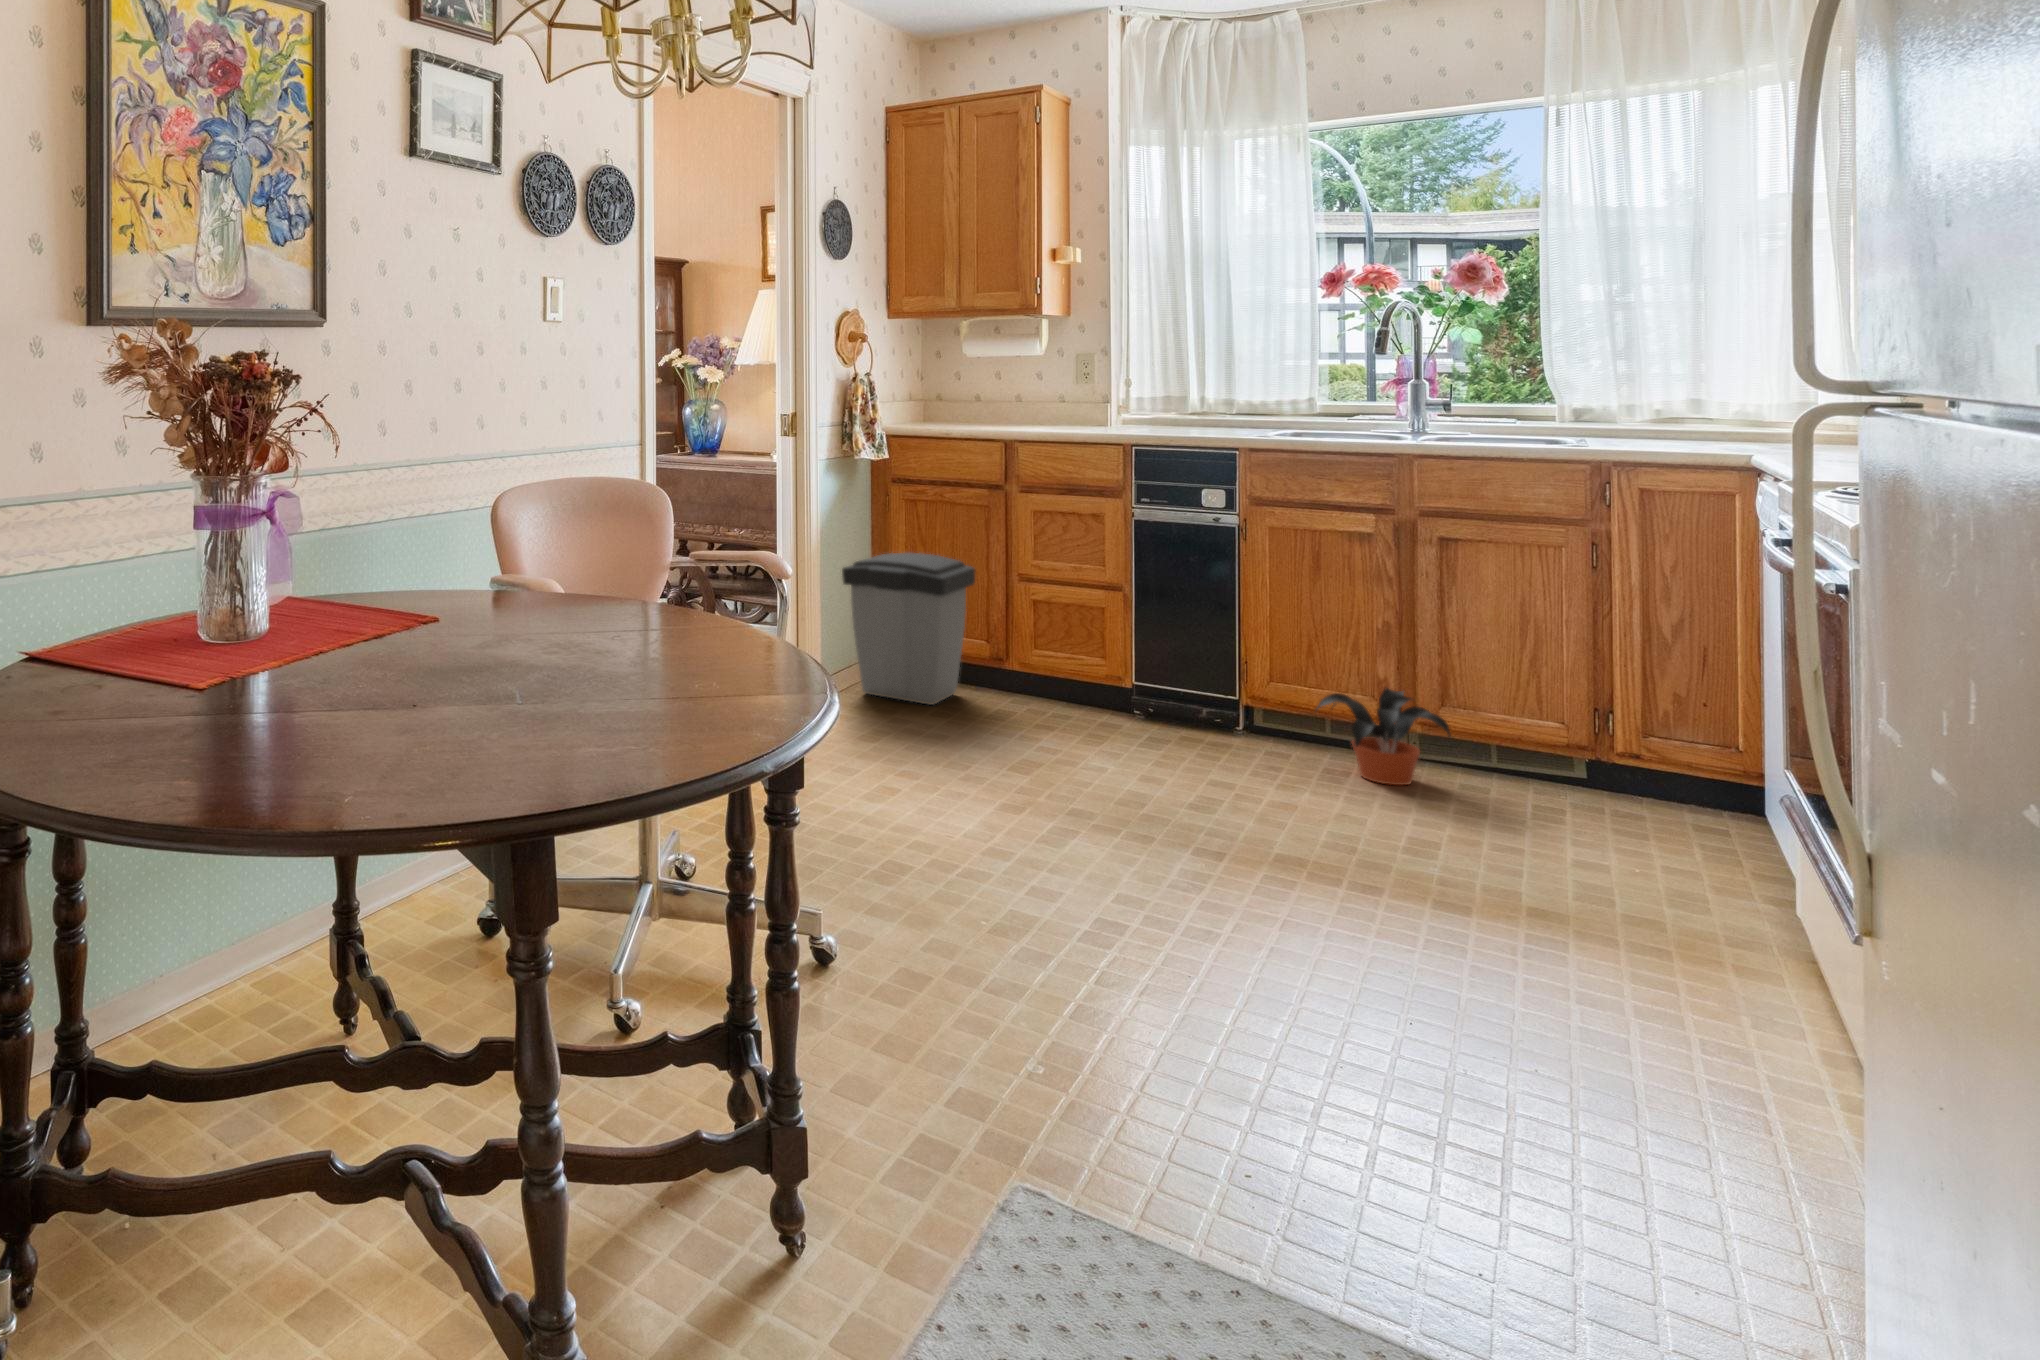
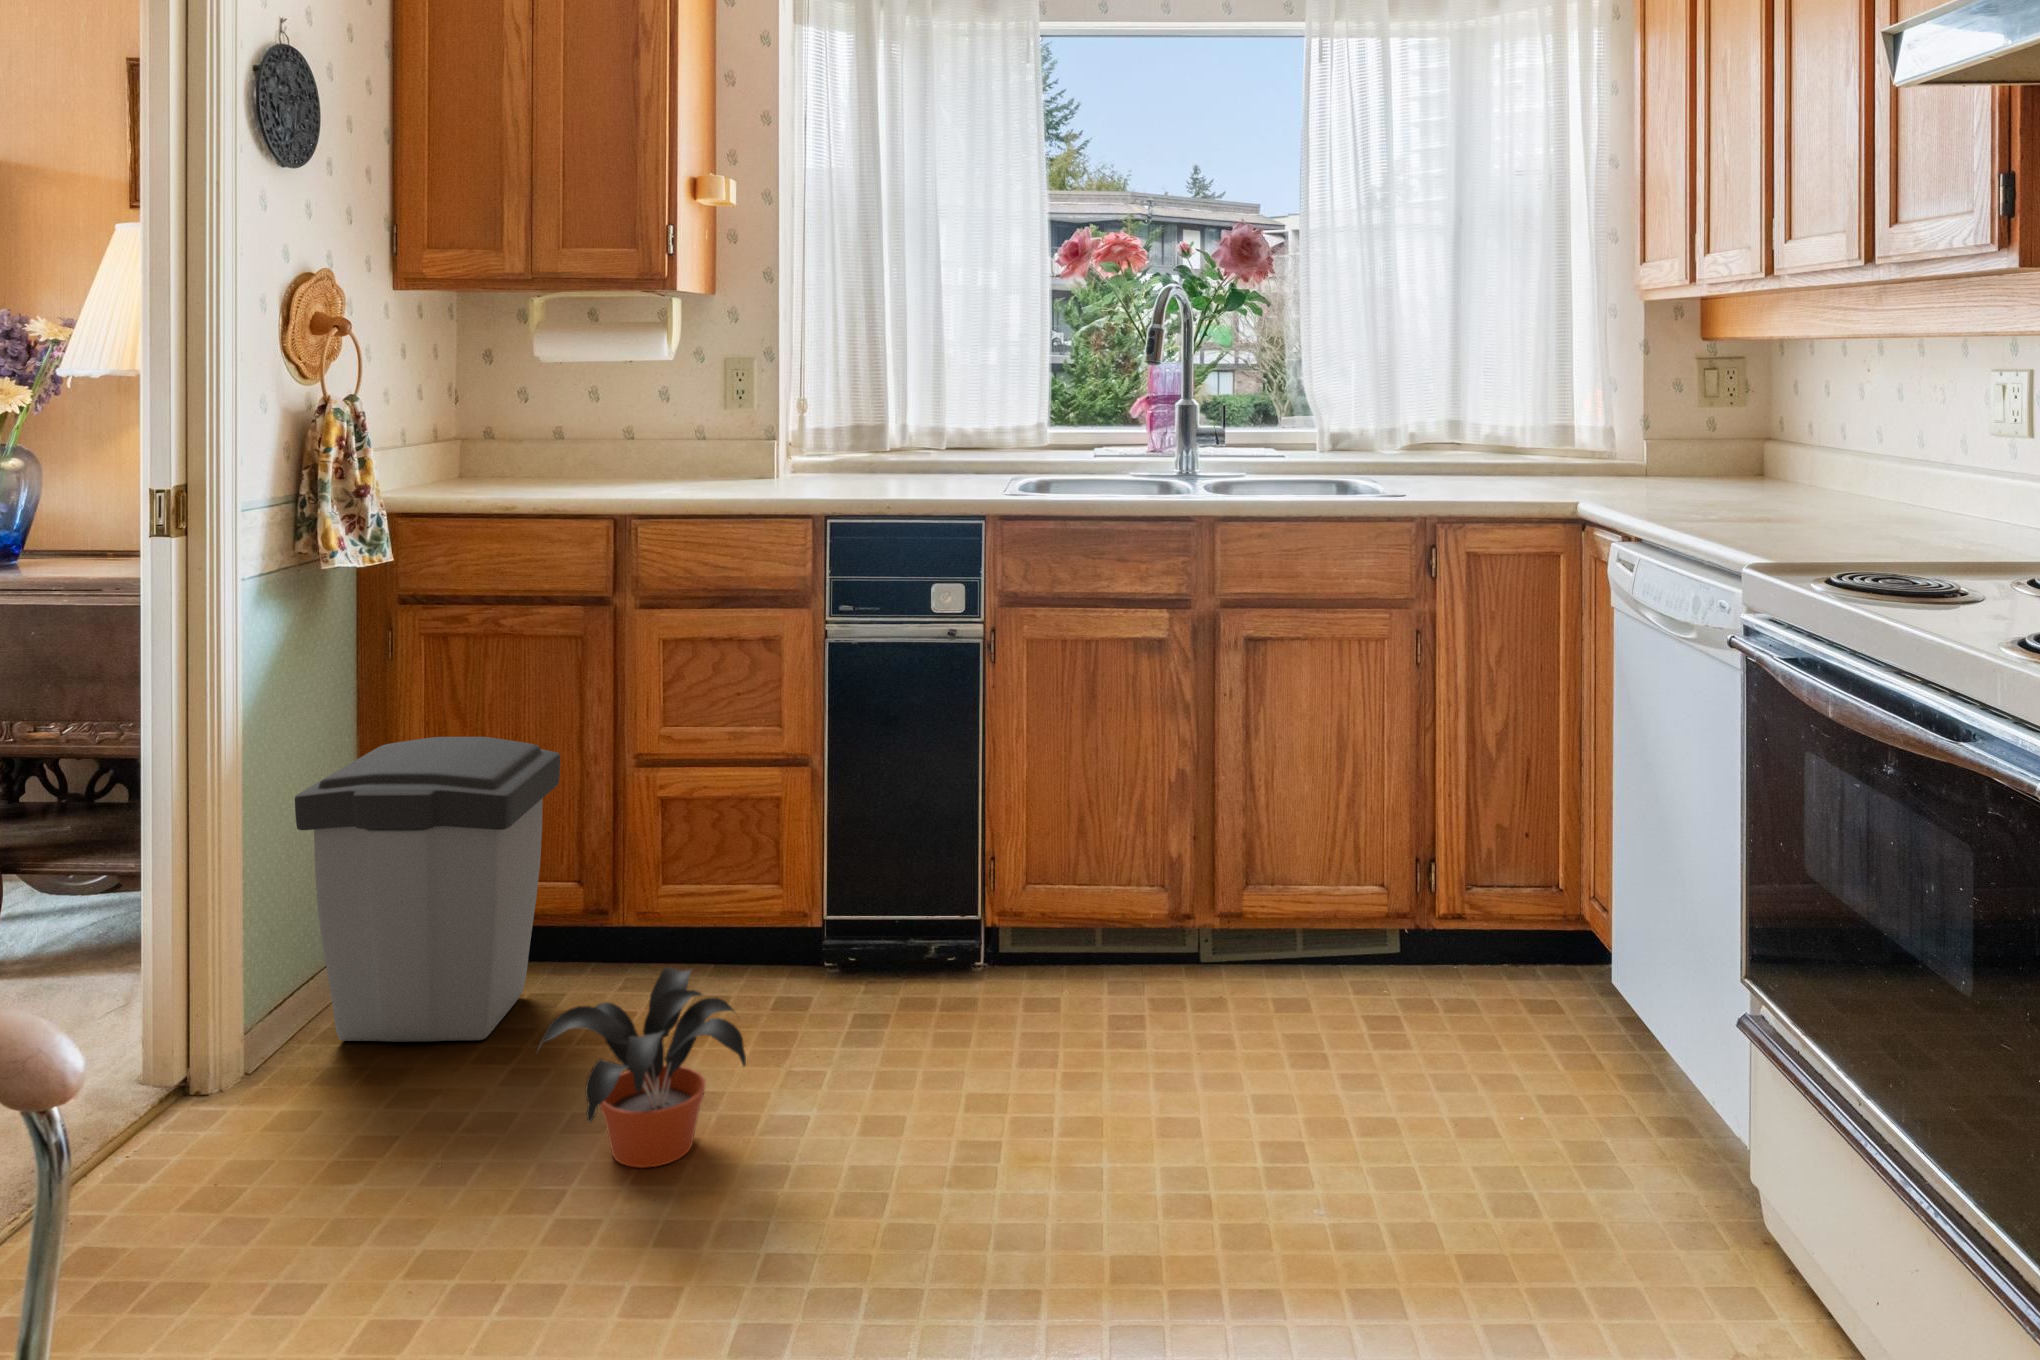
potted plant: present [1317,688,1451,785] -> present [537,967,746,1168]

